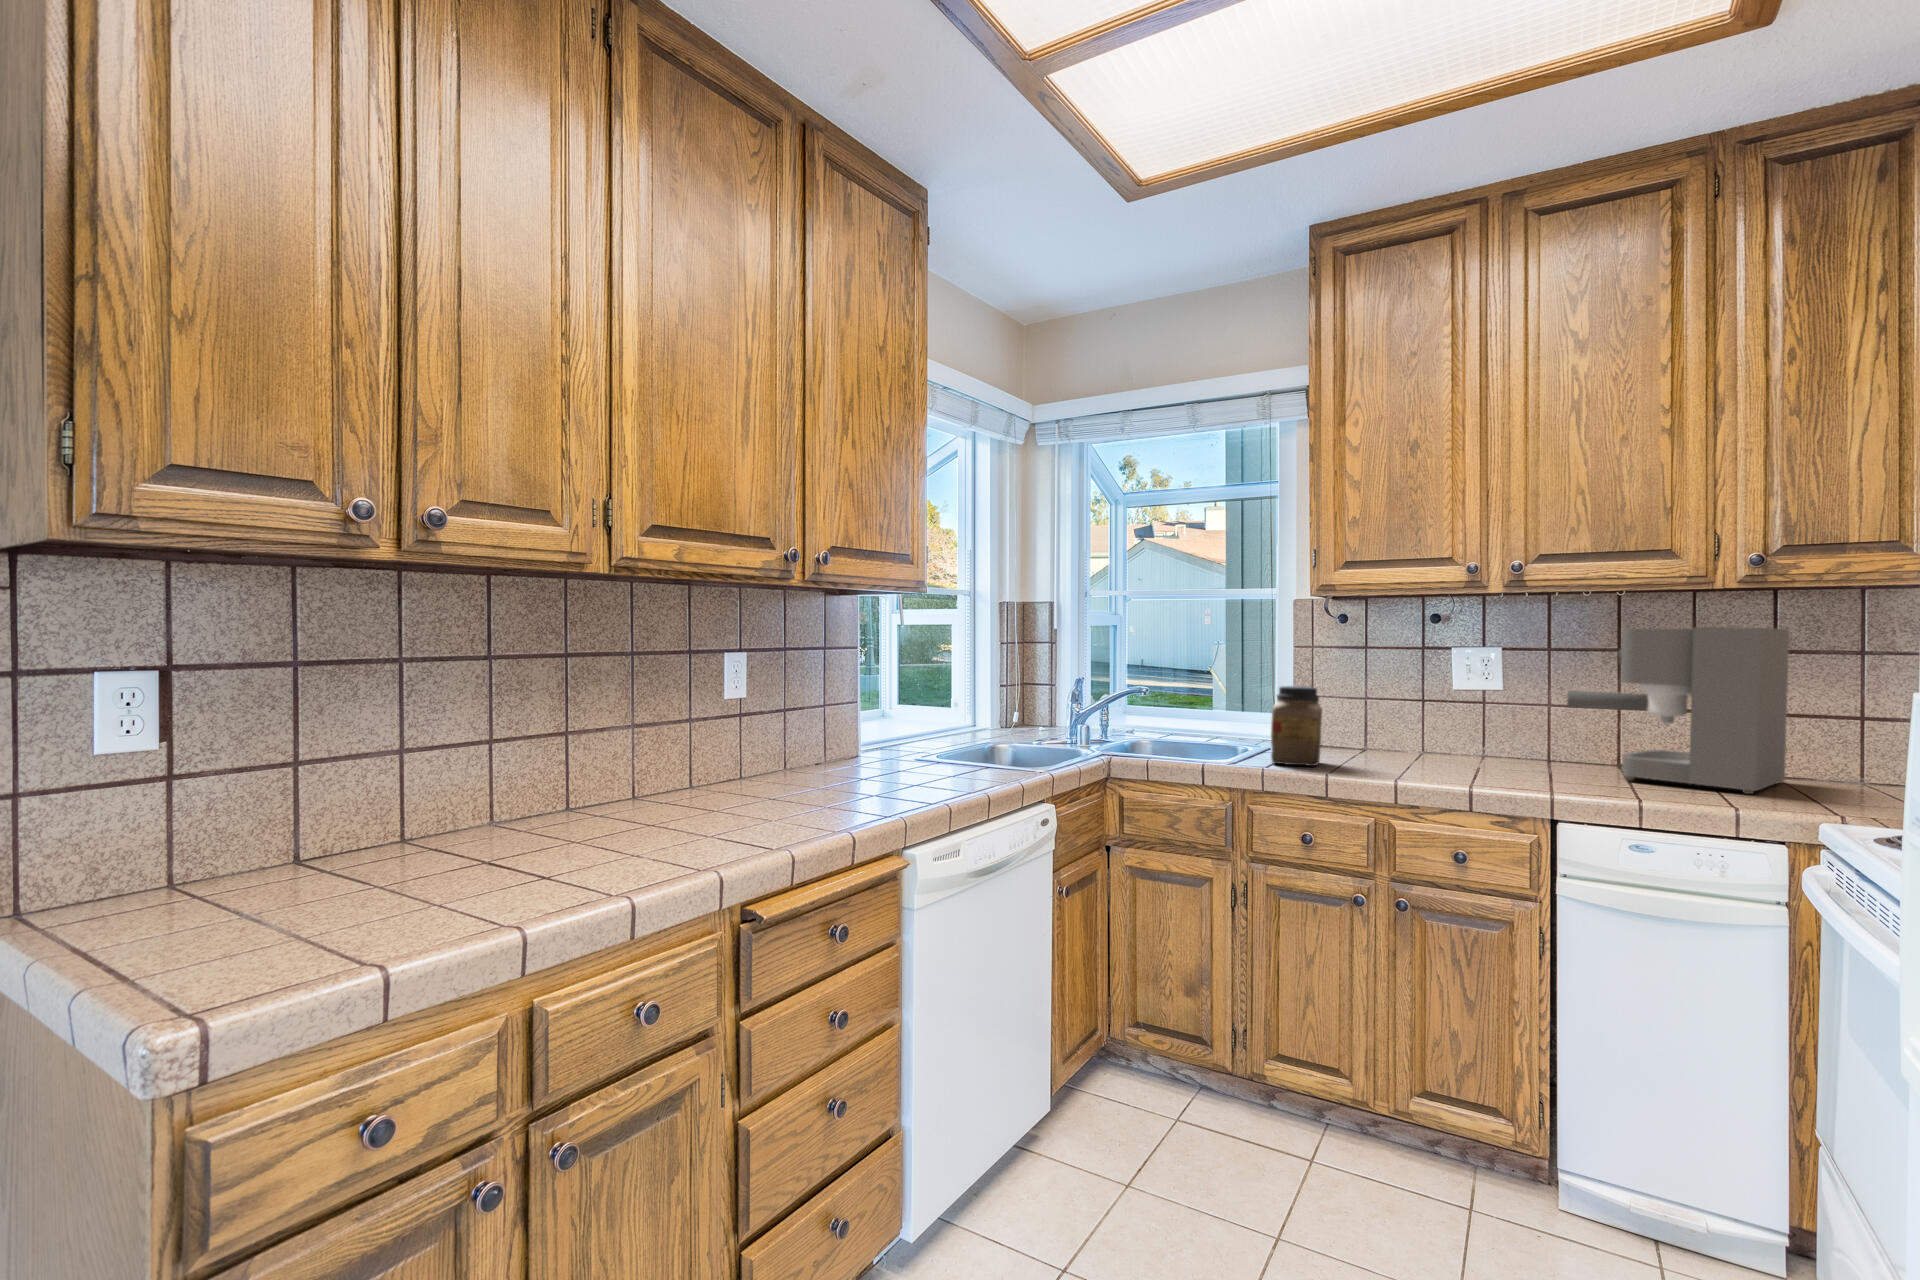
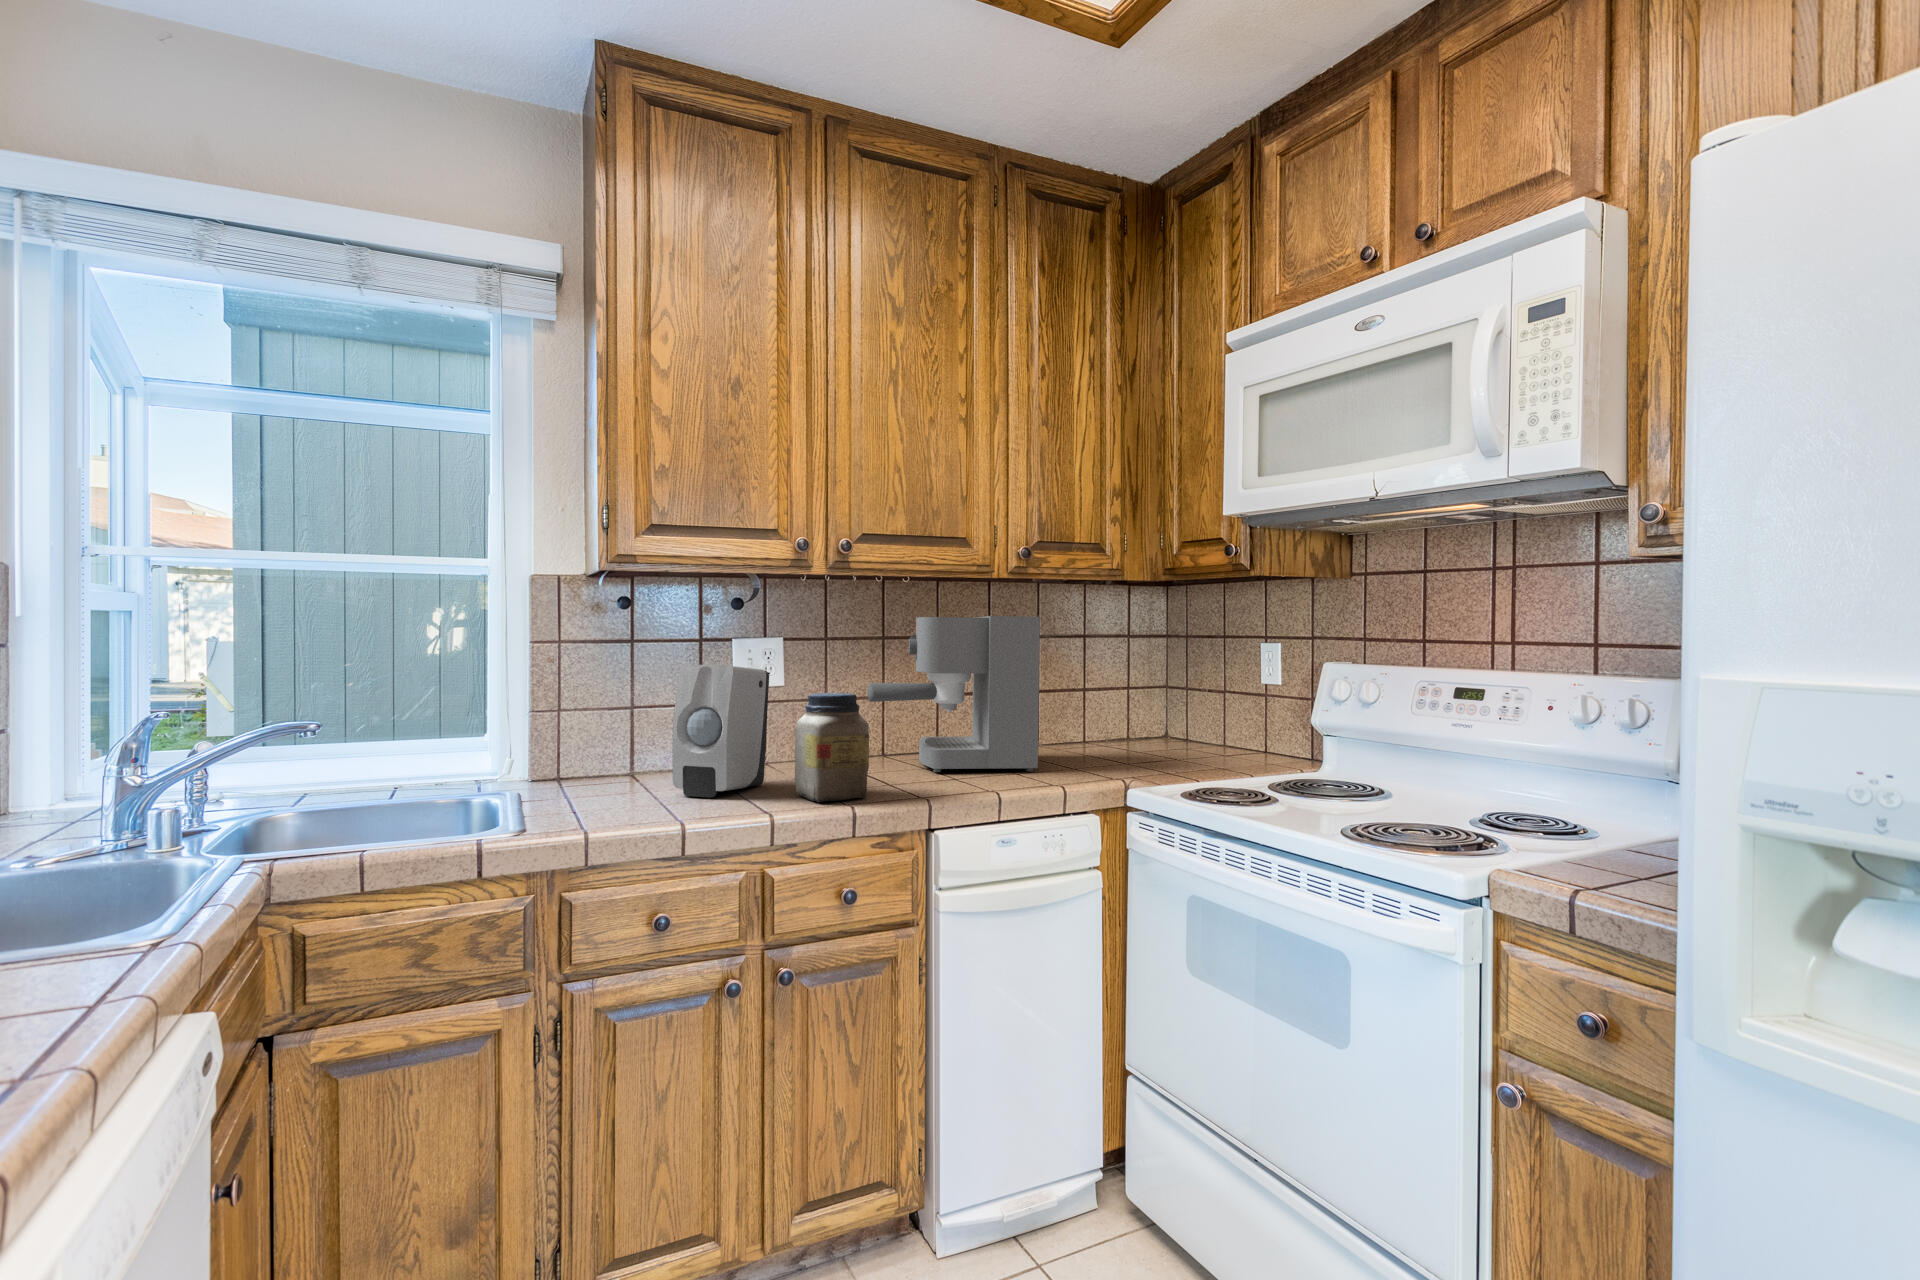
soap dispenser: none [1359,665,1450,767] -> present [672,665,769,797]
jar: present [1271,686,1322,766] -> present [795,693,869,802]

